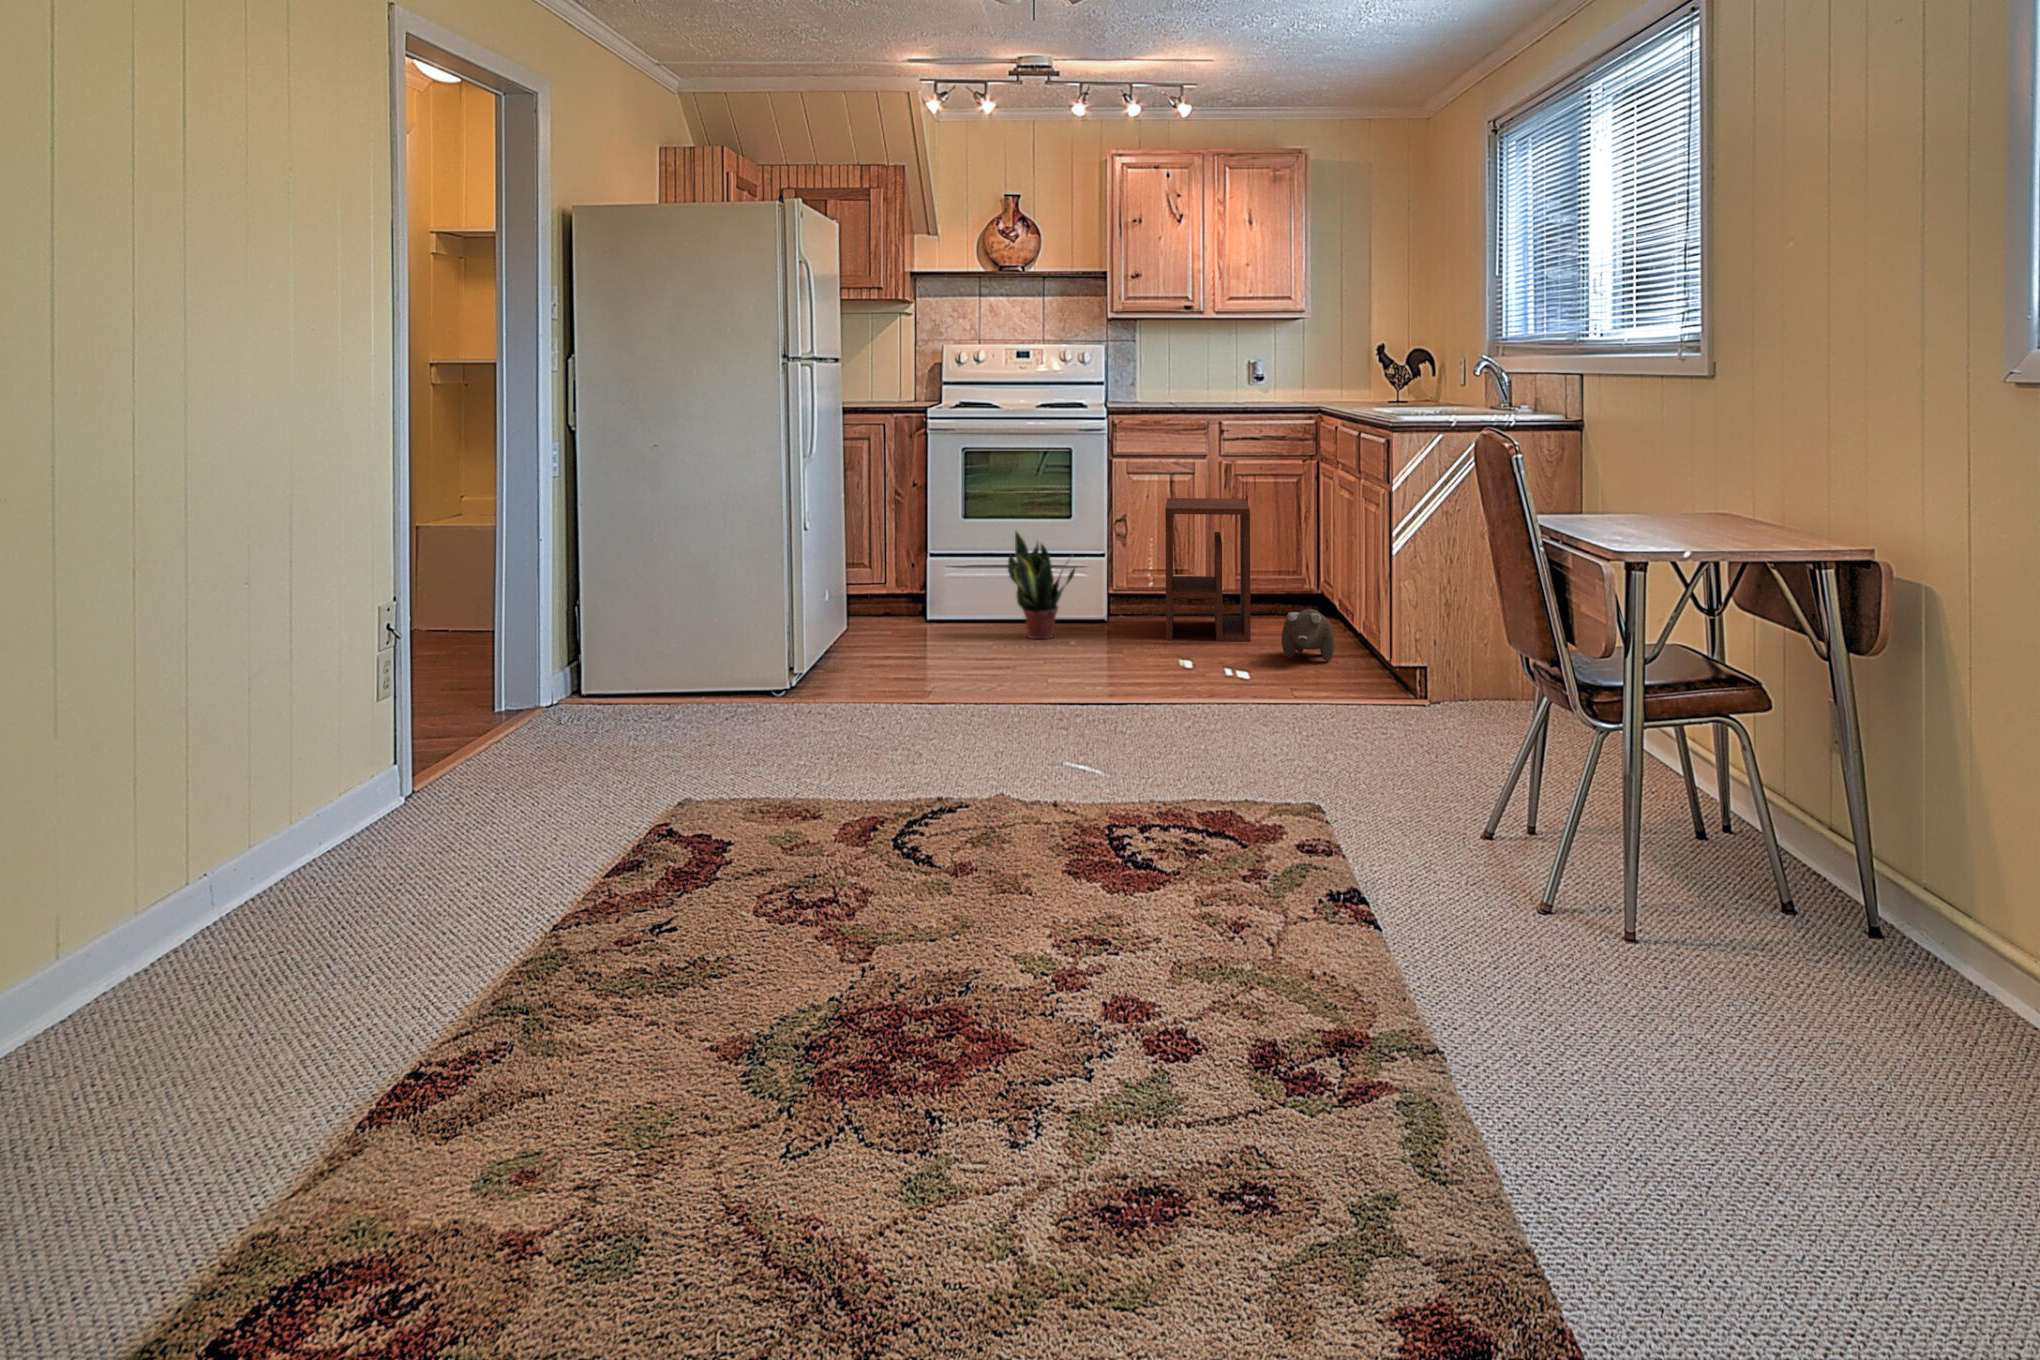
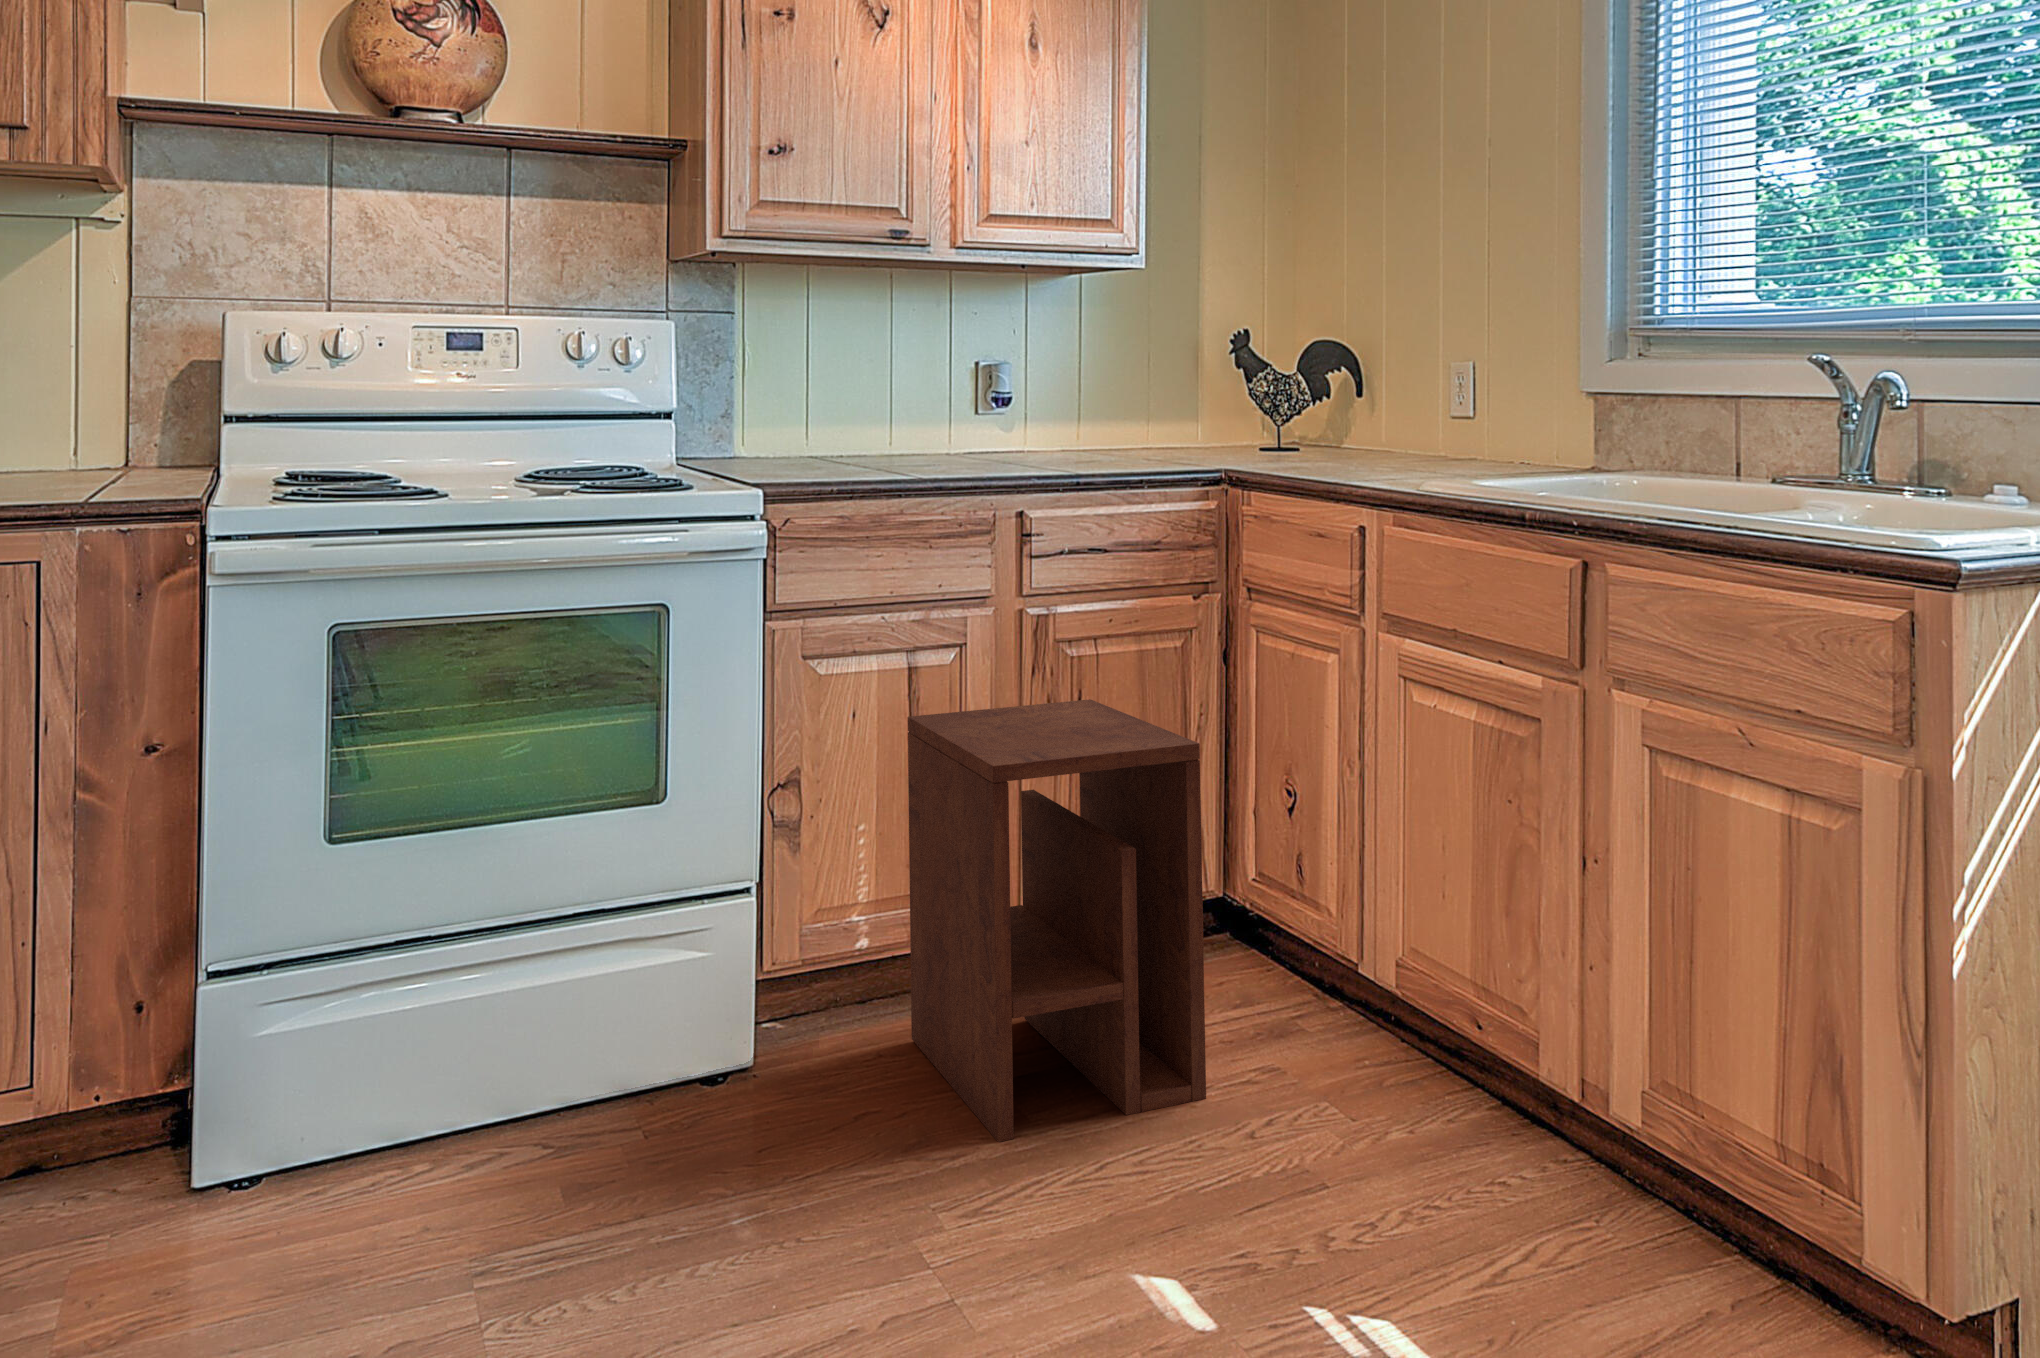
potted plant: present [1008,532,1075,639] -> none [510,885,738,1231]
plush toy: present [1282,609,1335,662] -> none [1368,1013,1521,1170]

